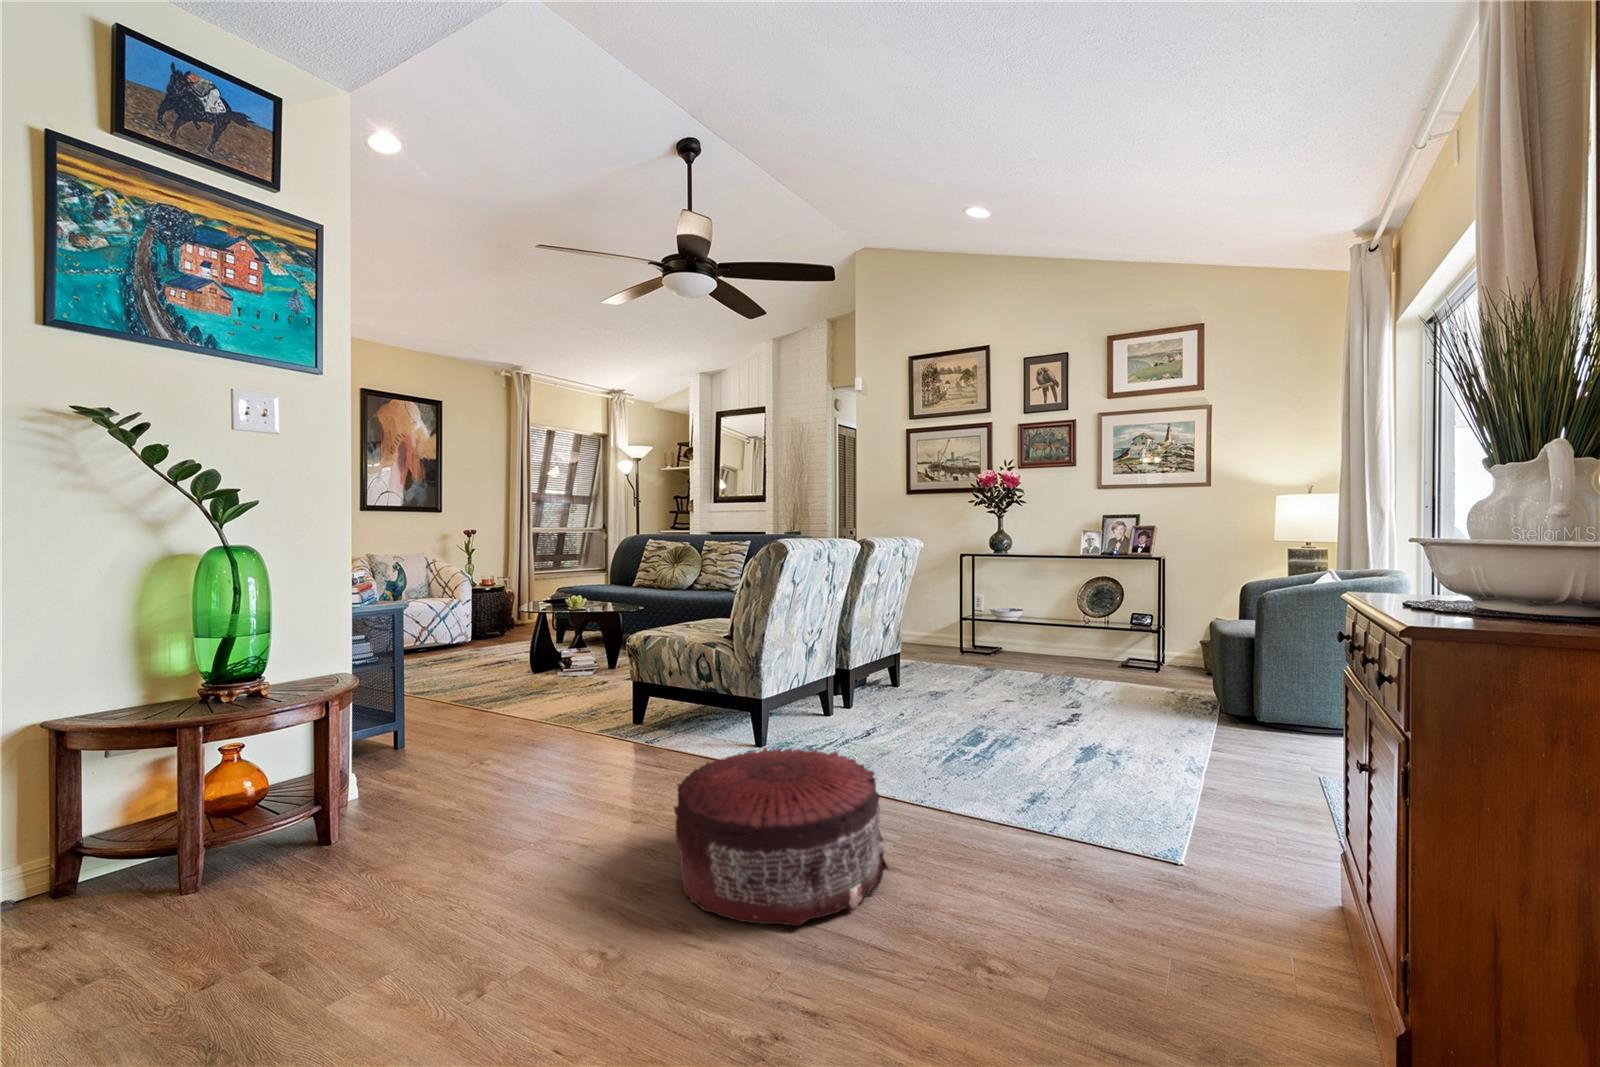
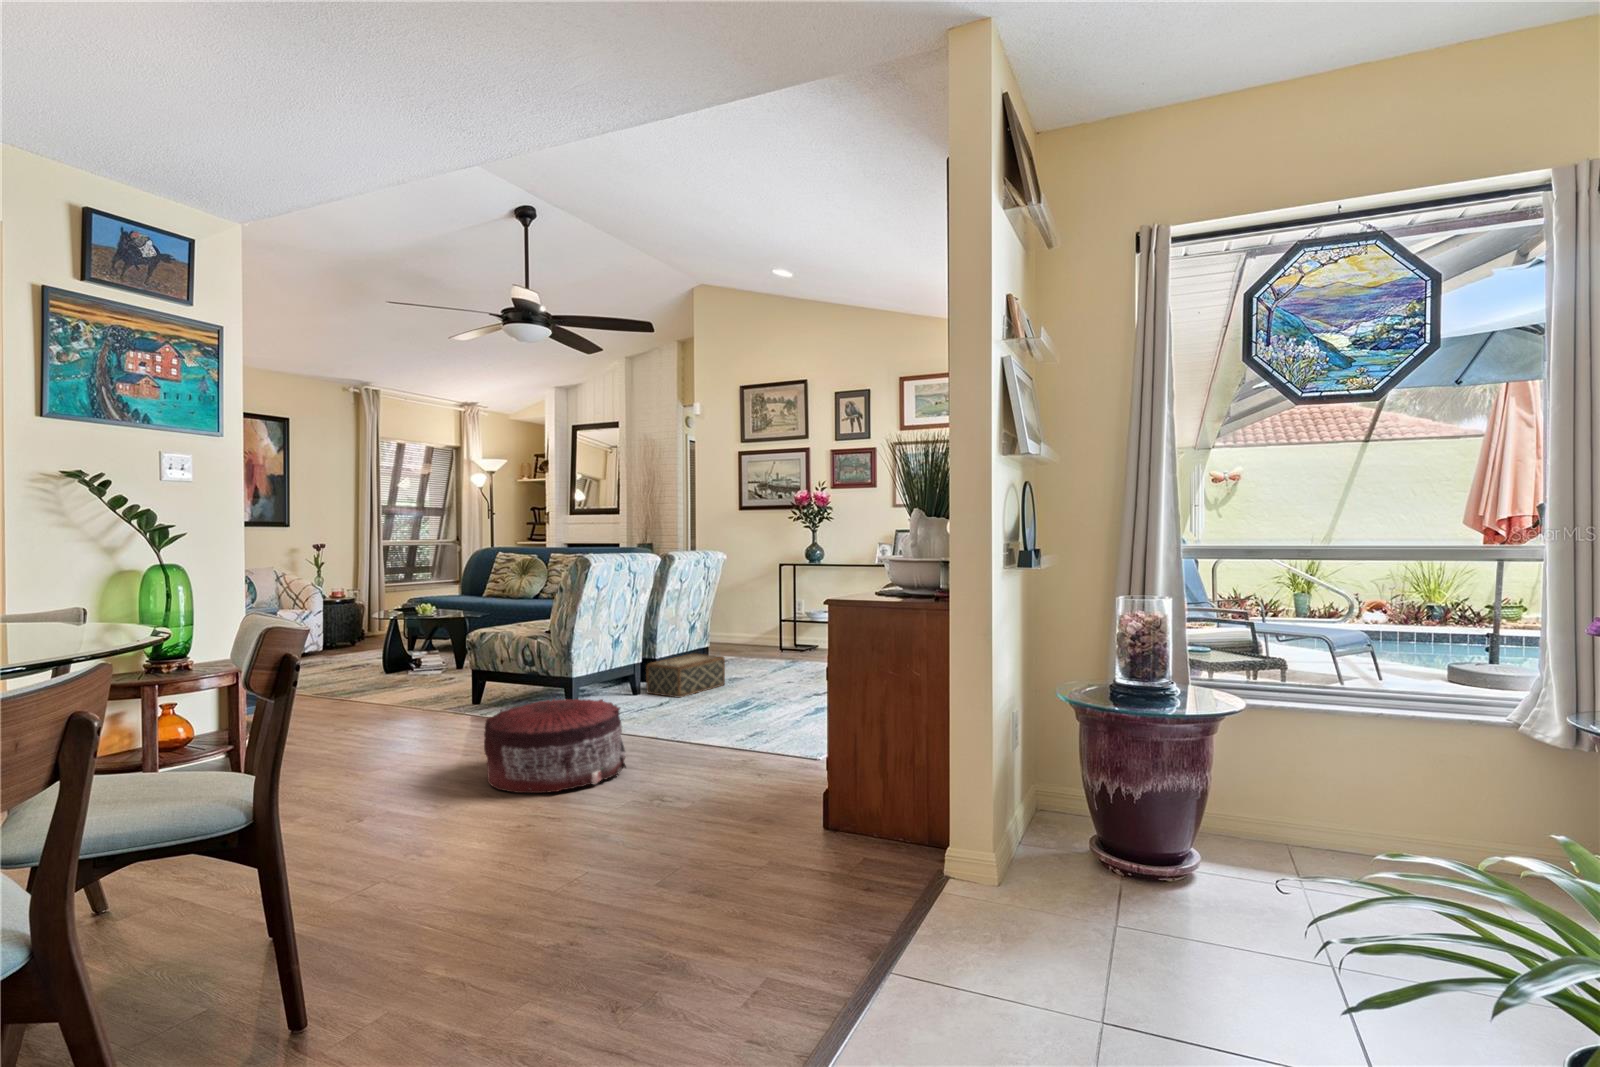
woven basket: none [839,662,929,722] -> present [646,653,725,698]

